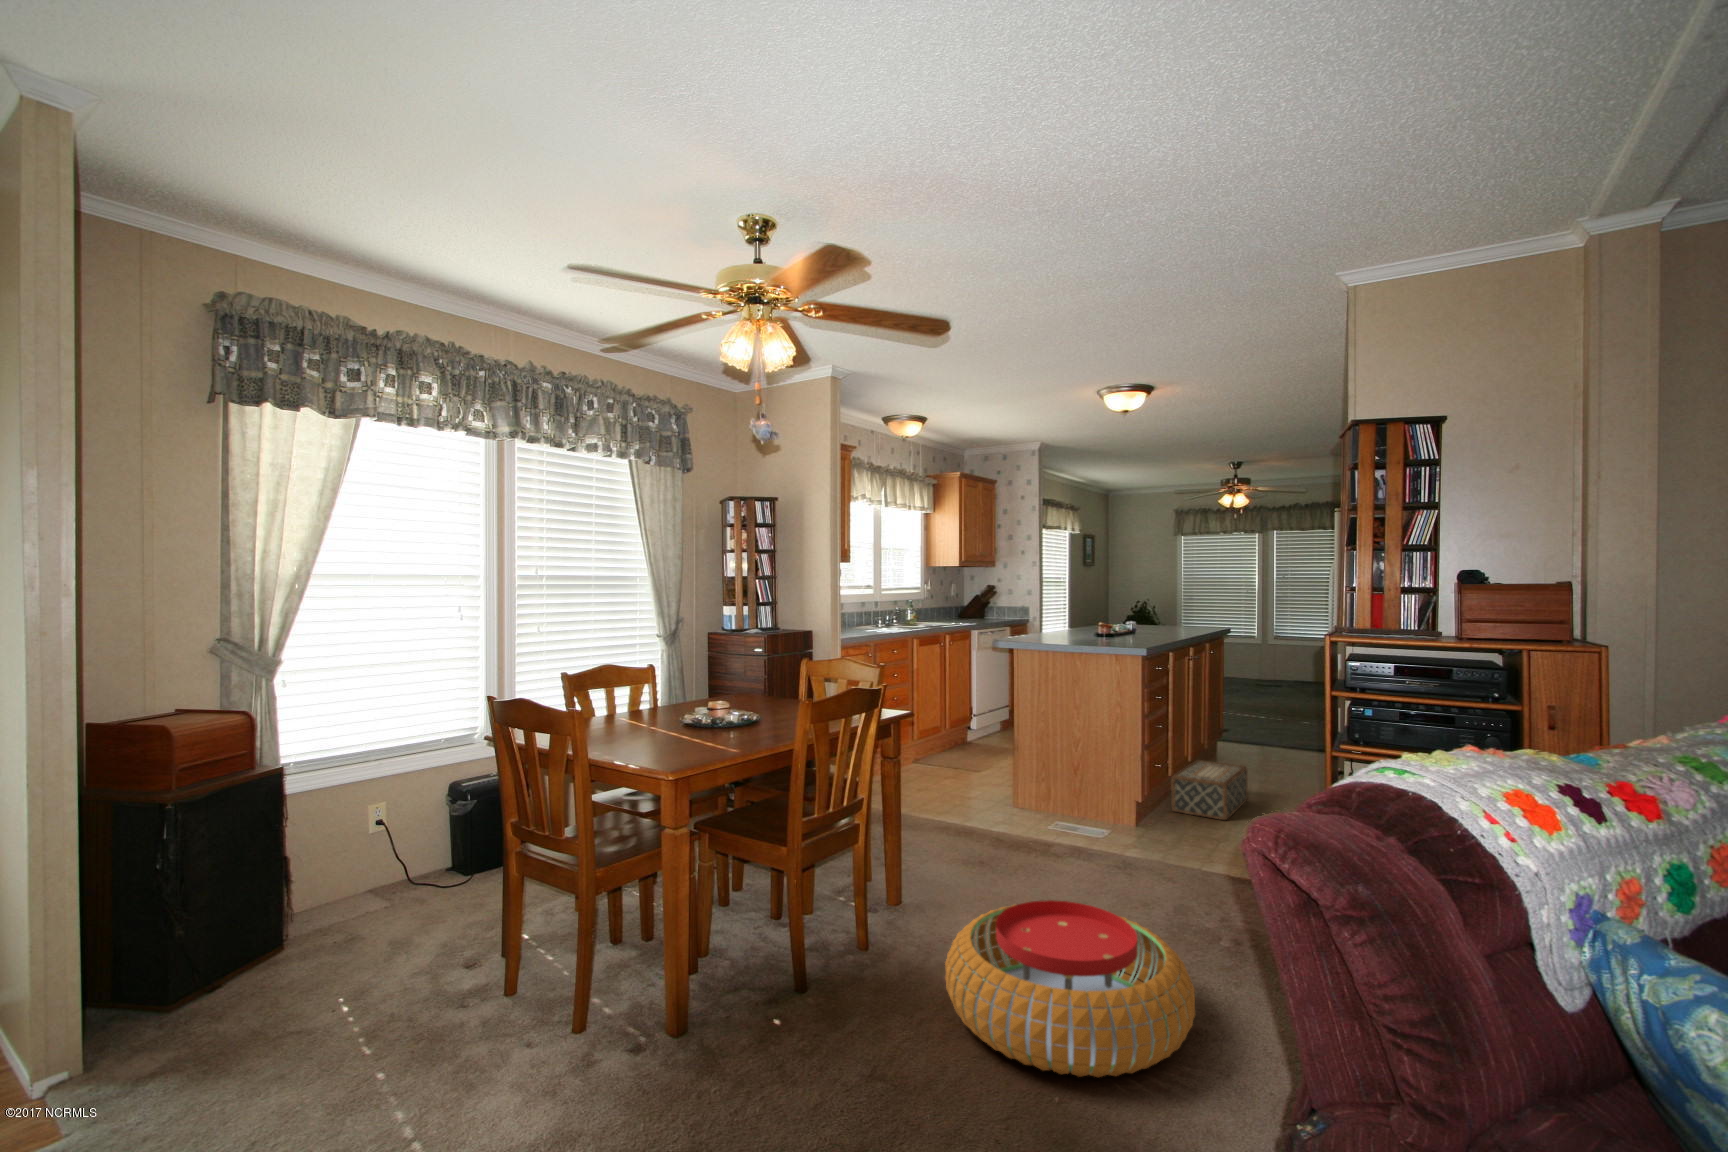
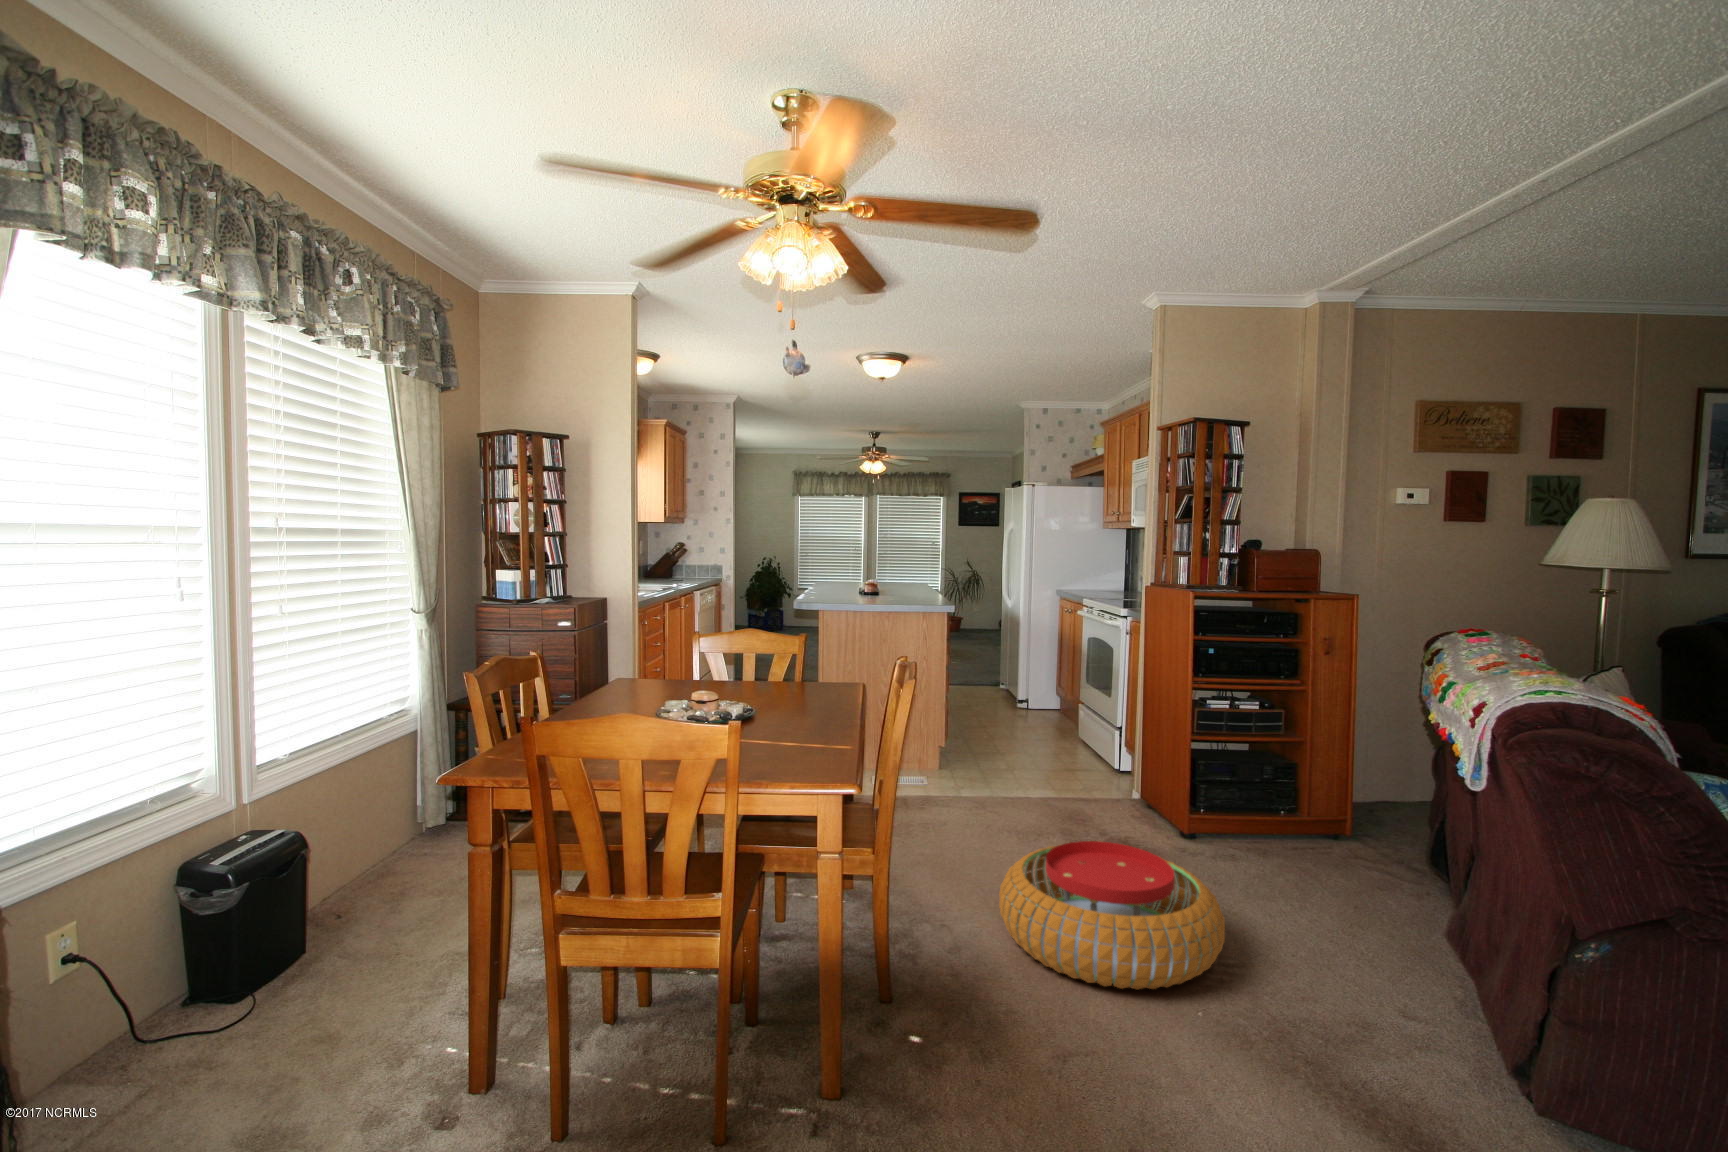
woven basket: present [1171,760,1248,820] -> none [952,704,1003,753]

